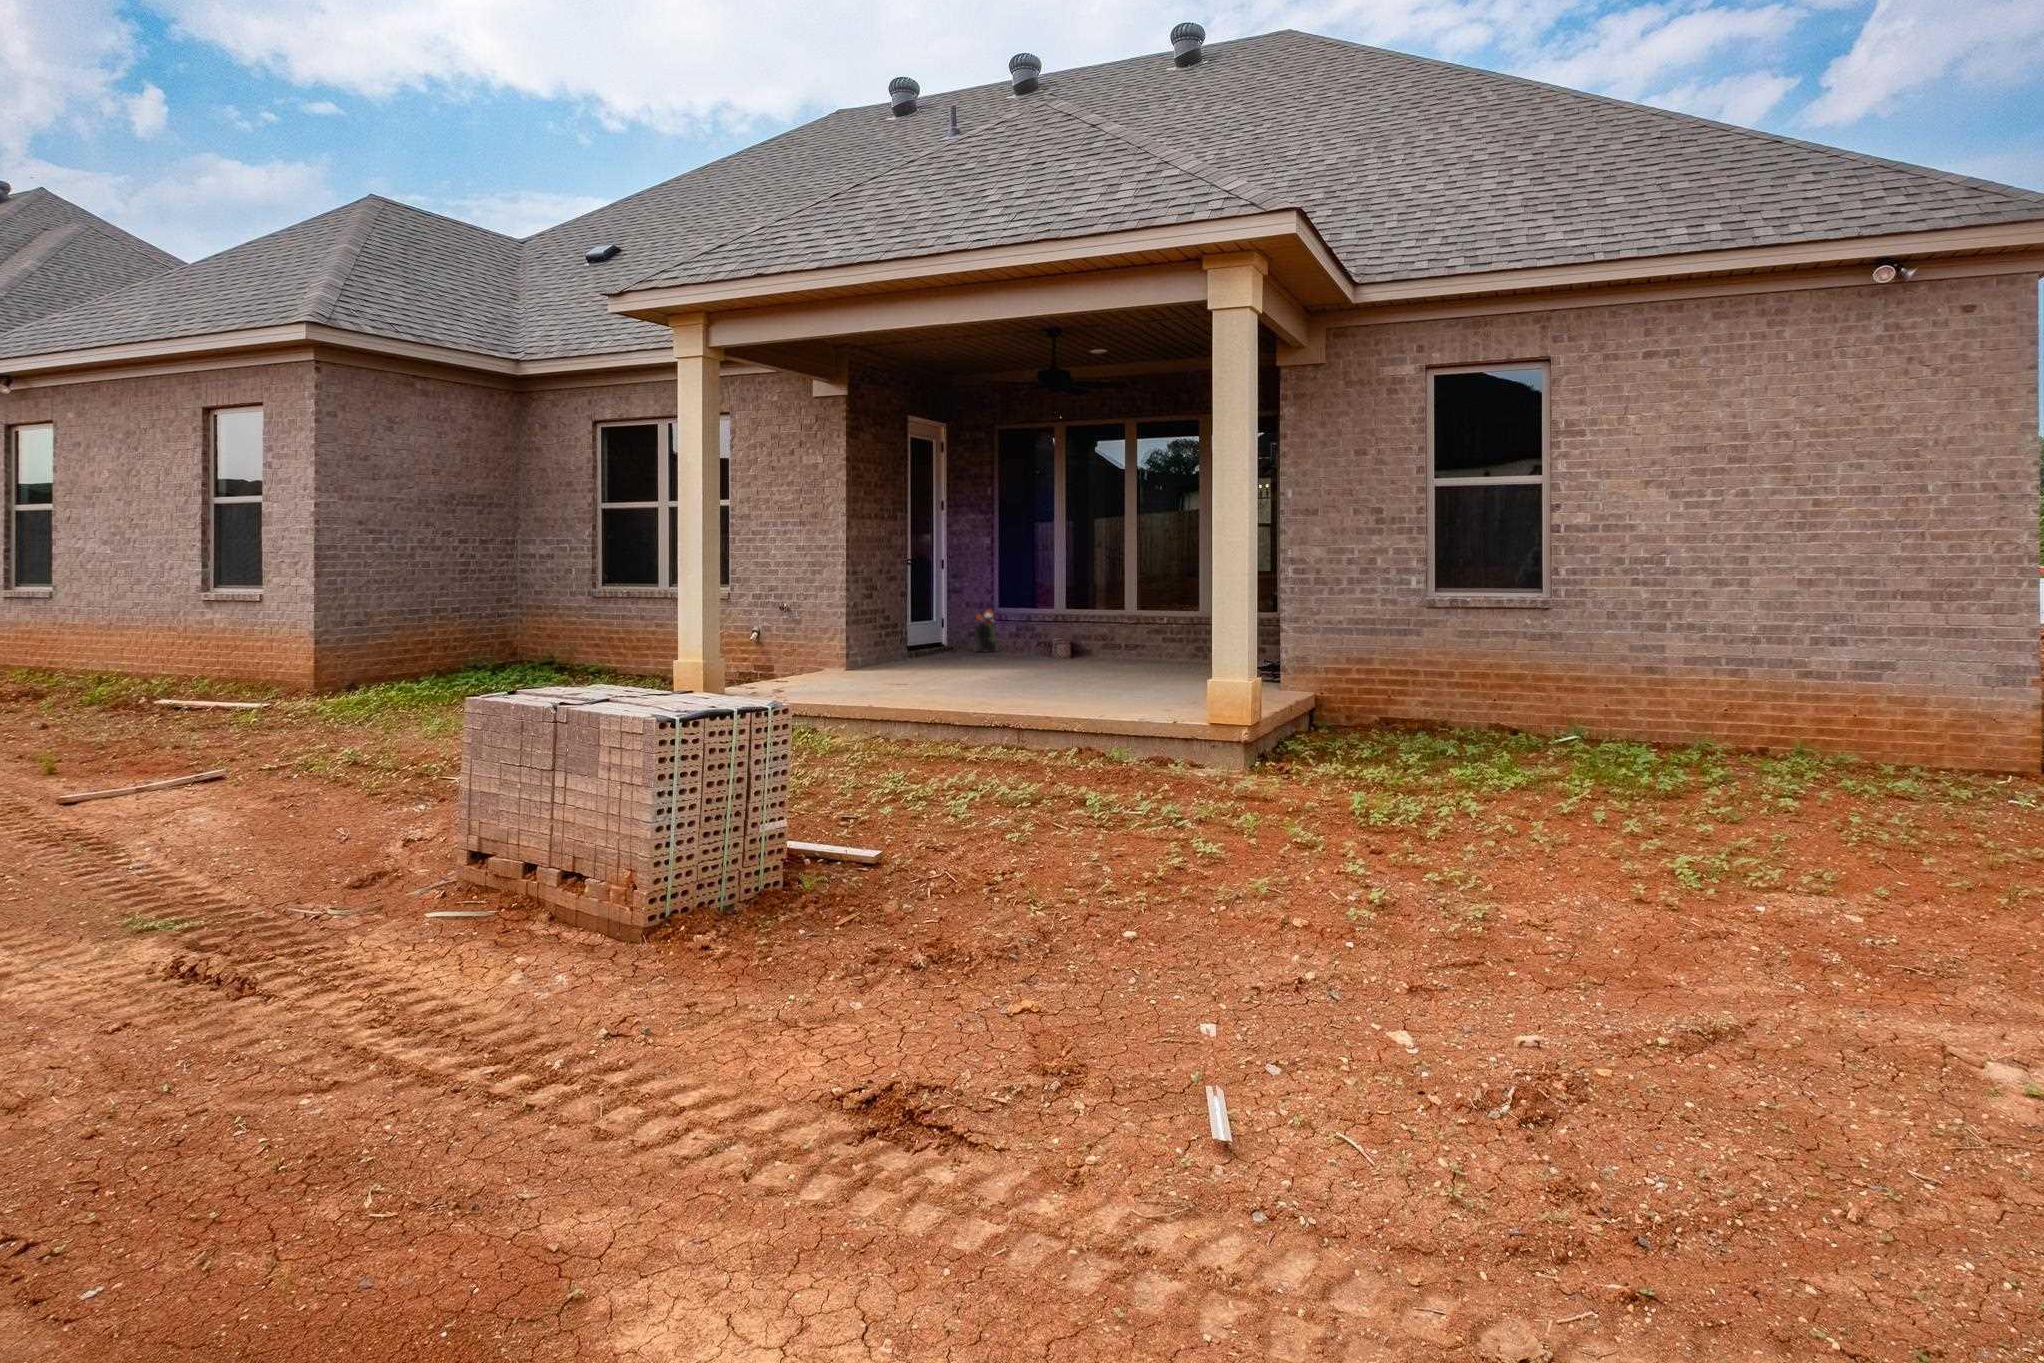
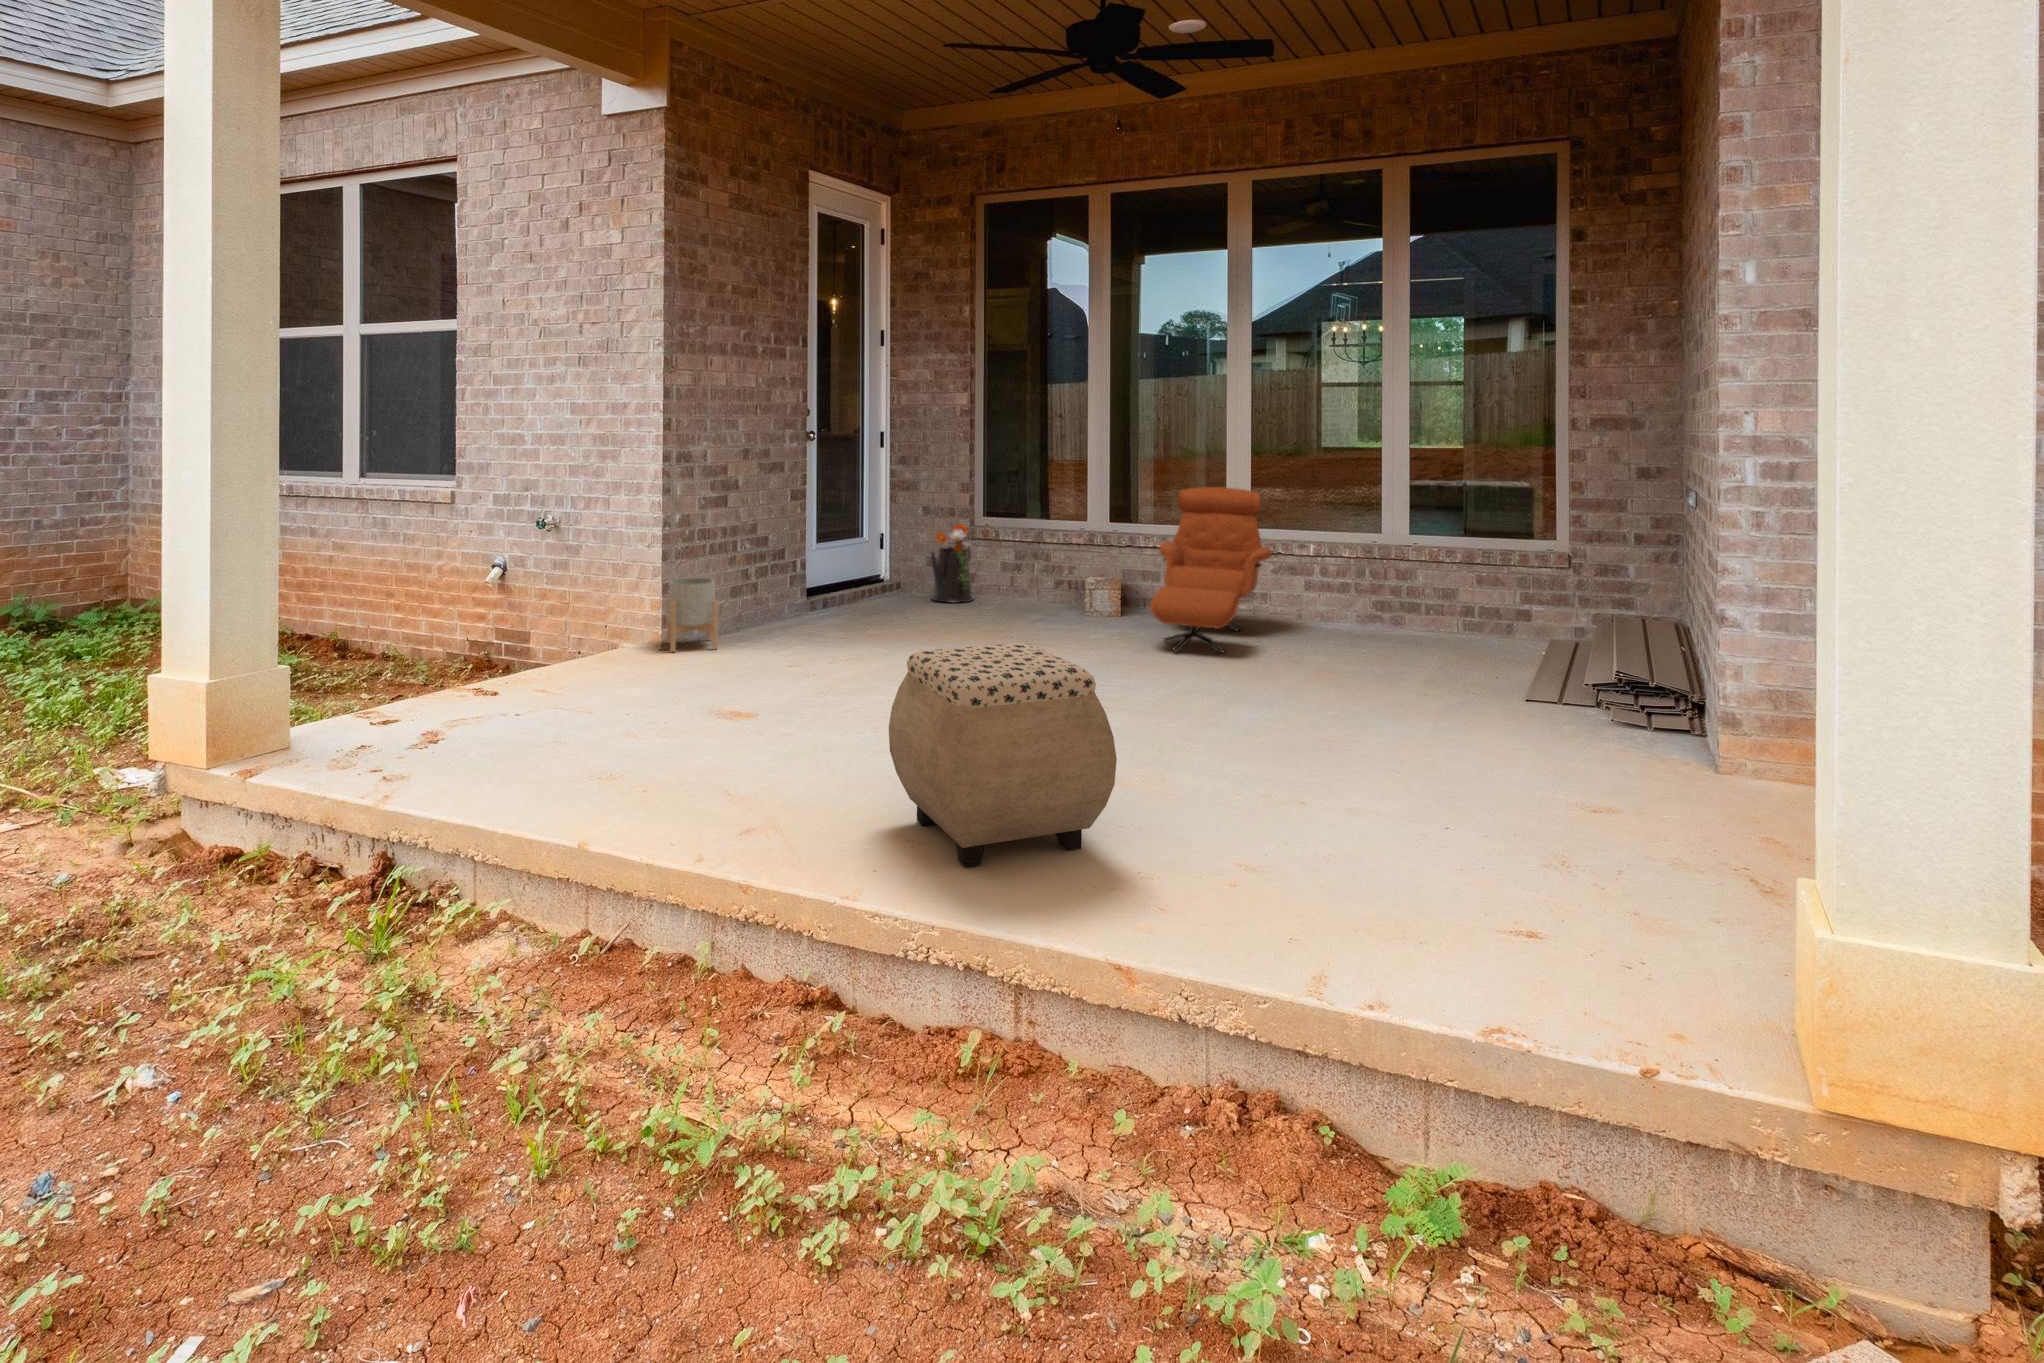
armchair: none [1091,585,1152,662] -> present [1150,487,1271,653]
ottoman: none [991,631,1074,700] -> present [889,643,1117,867]
planter: none [850,633,879,668] -> present [667,577,718,652]

